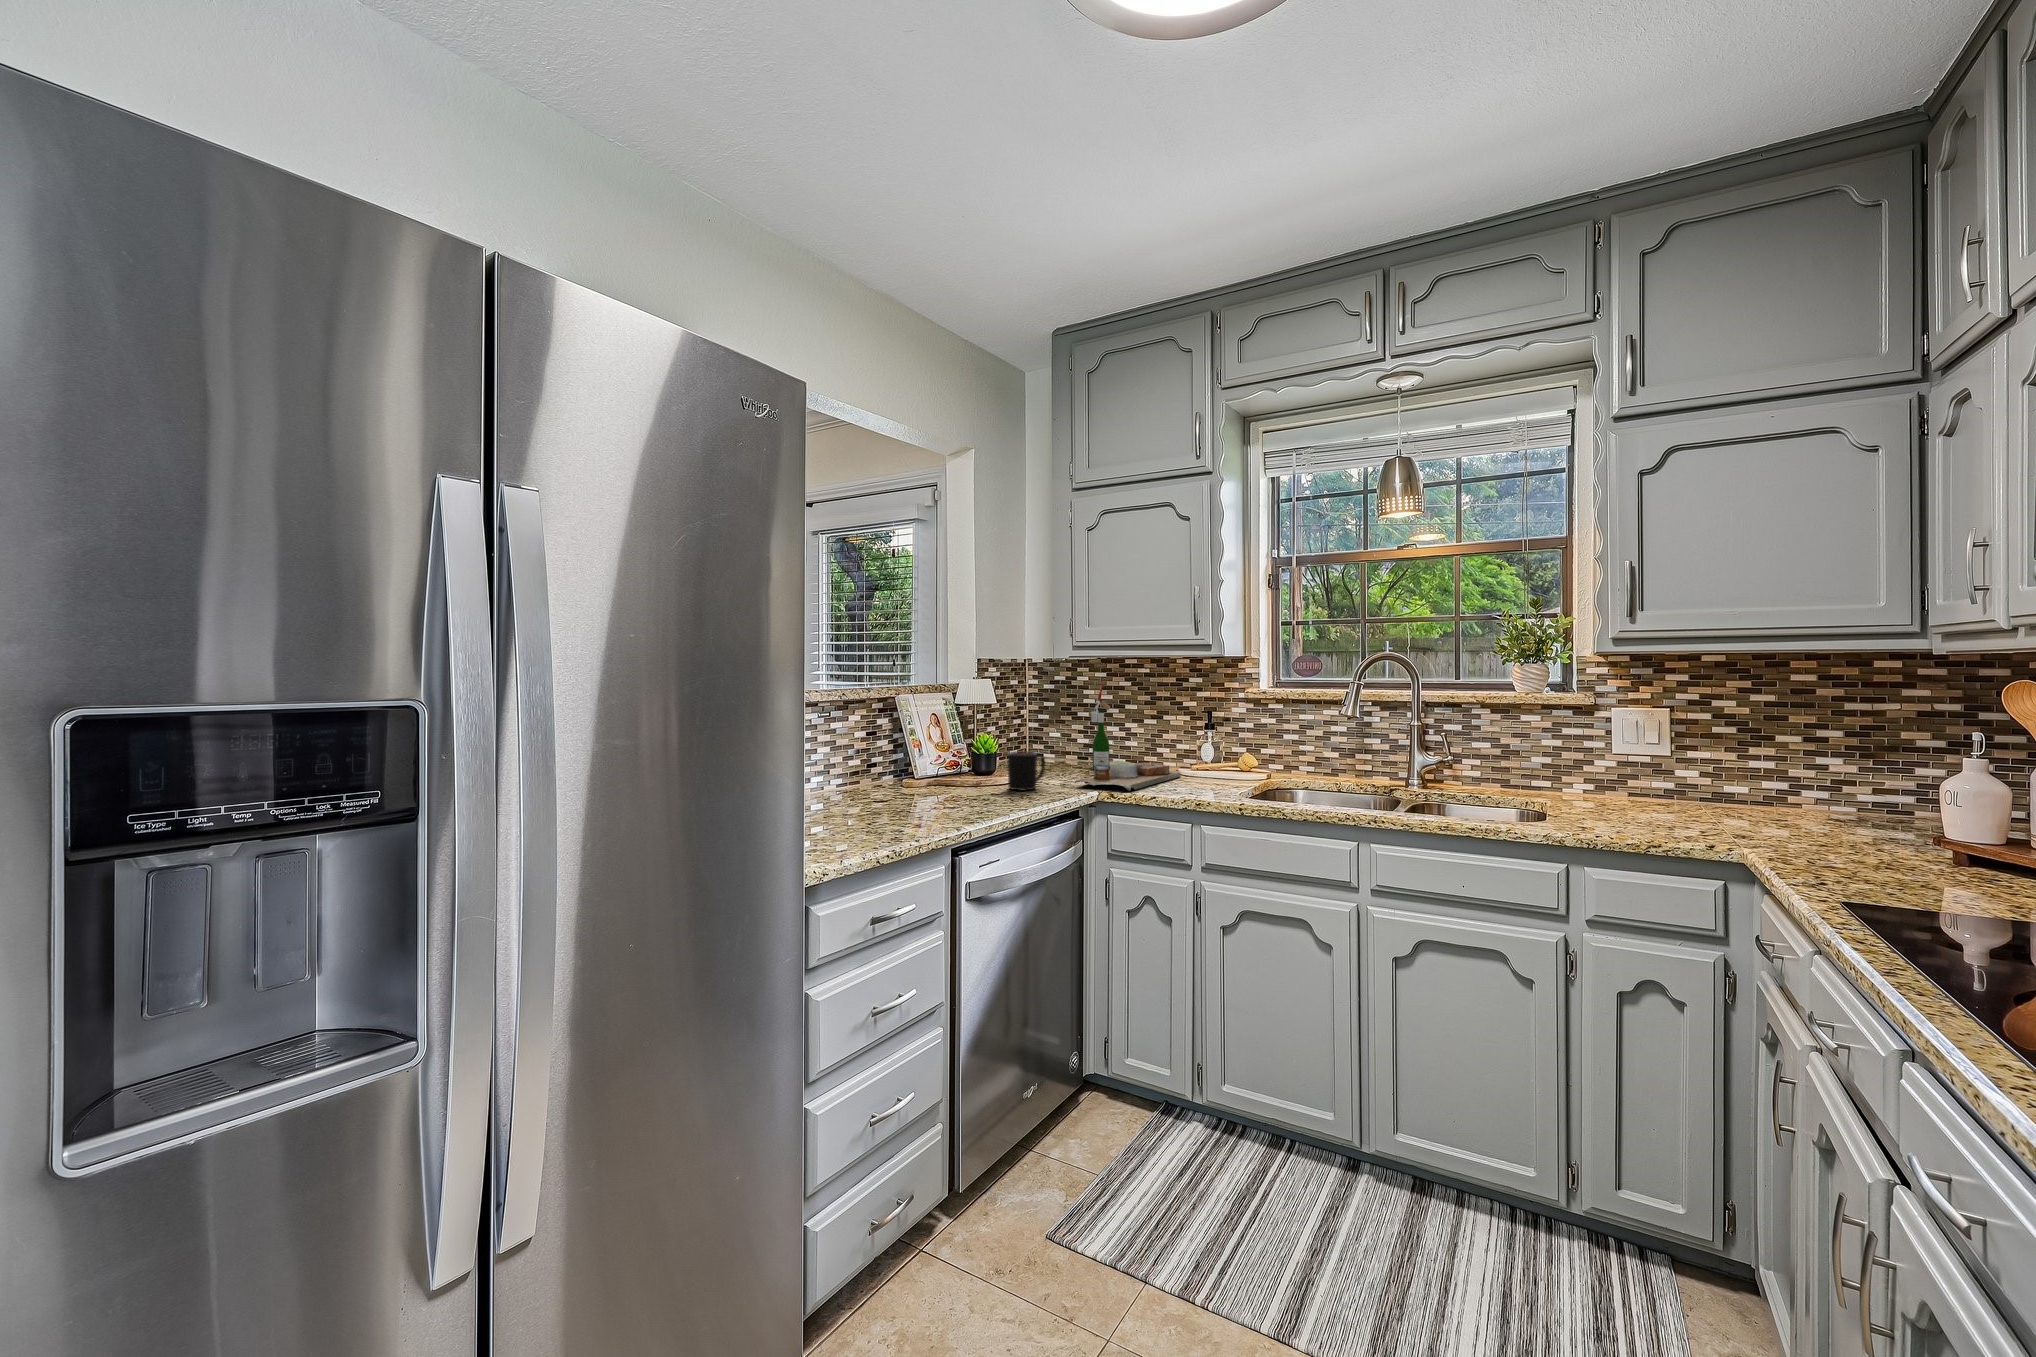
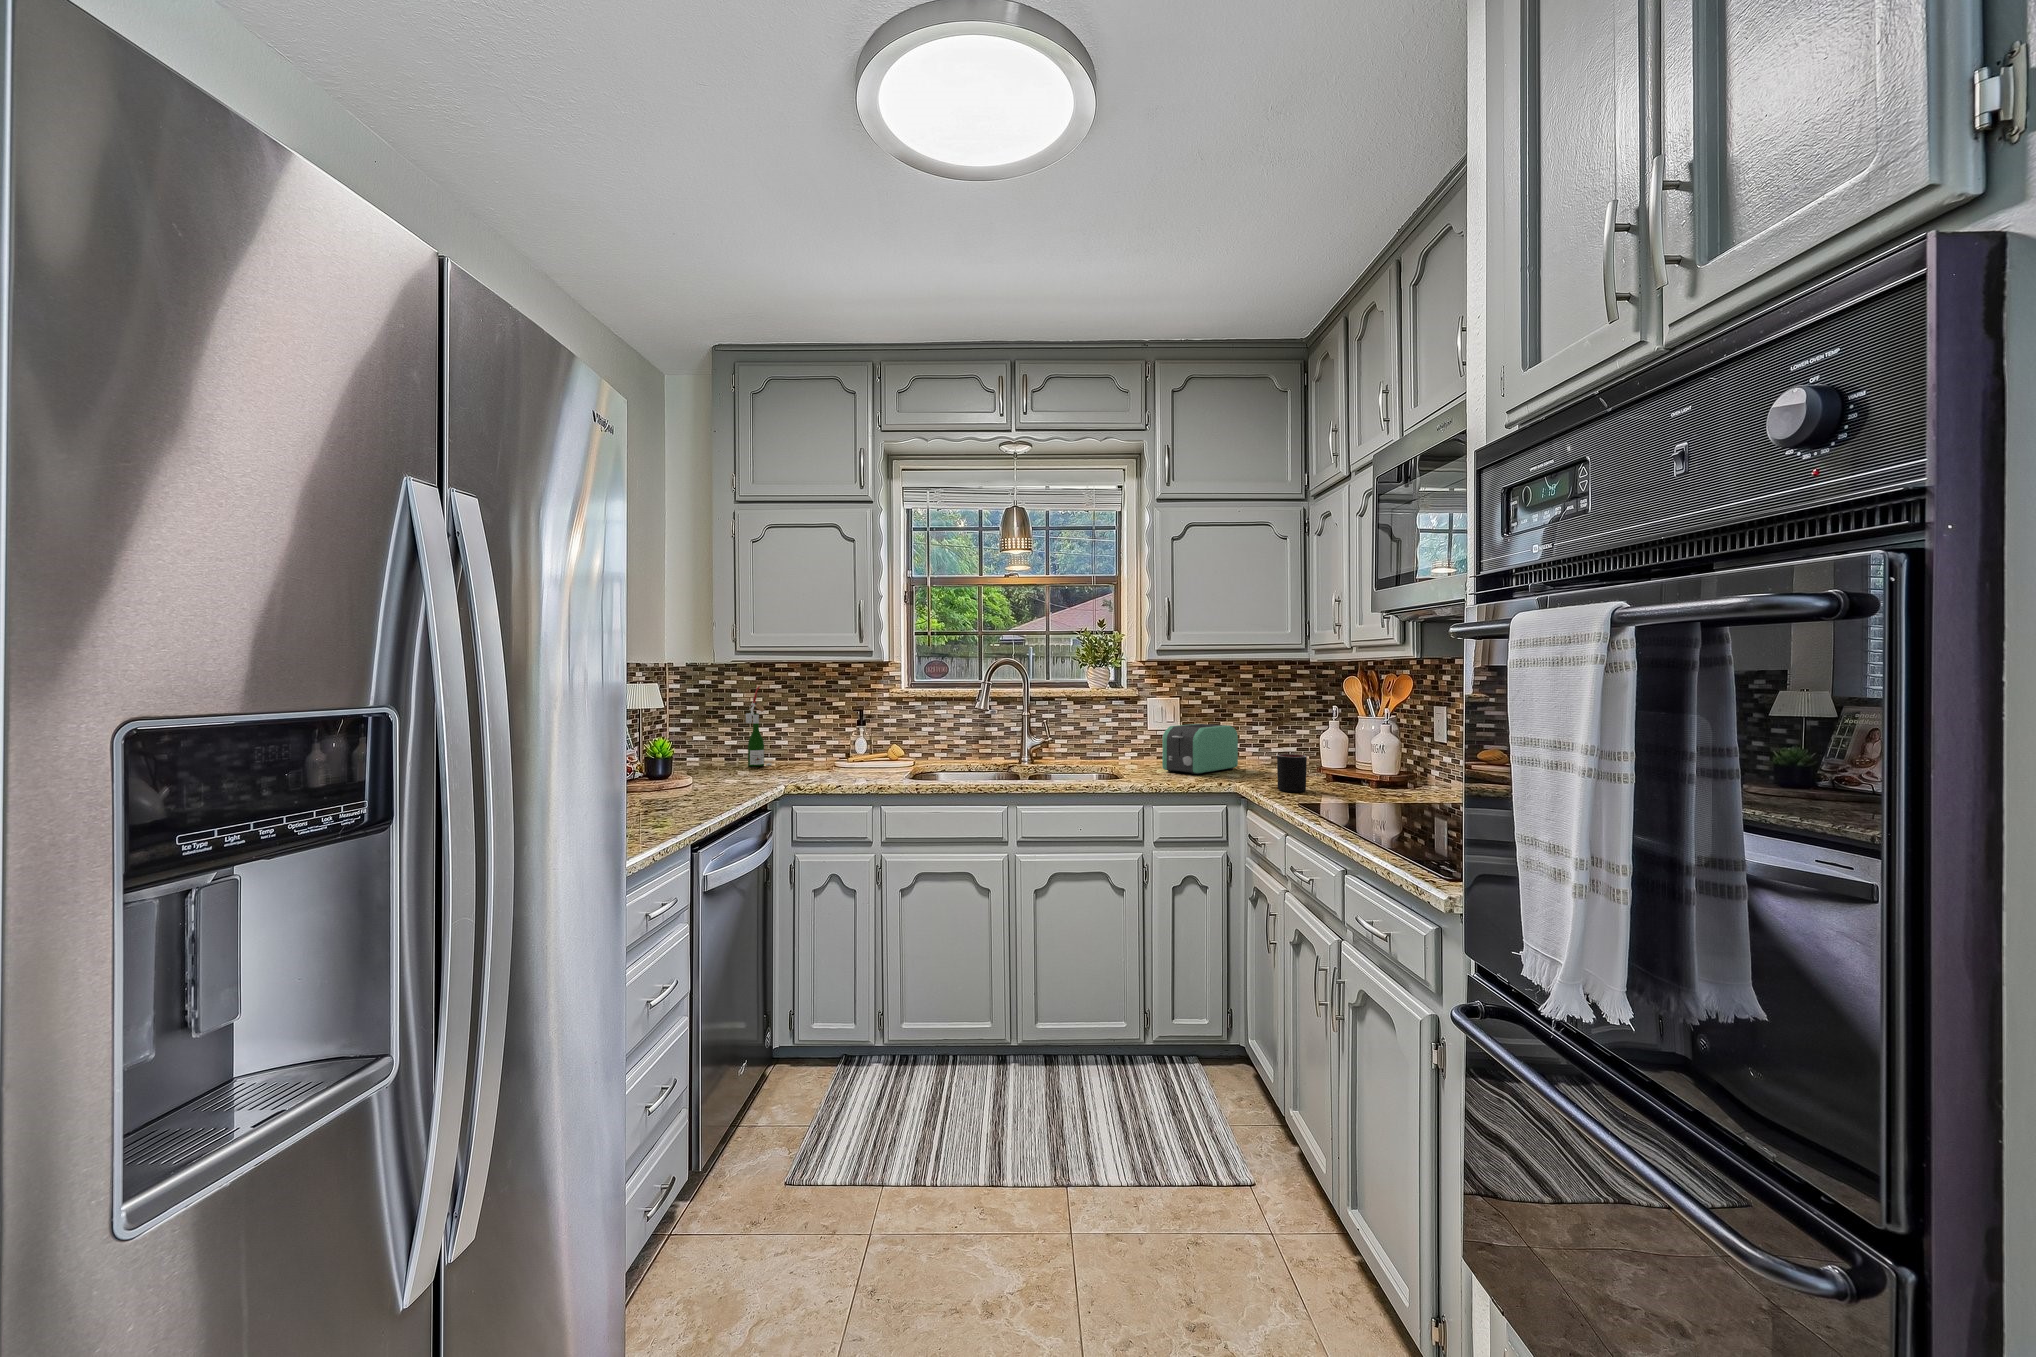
toaster: none [1624,746,1770,823] -> present [1162,724,1238,774]
mug: present [1008,751,1045,791] -> present [1277,754,1307,792]
cutting board: present [1075,761,1181,791] -> none [755,757,837,782]

